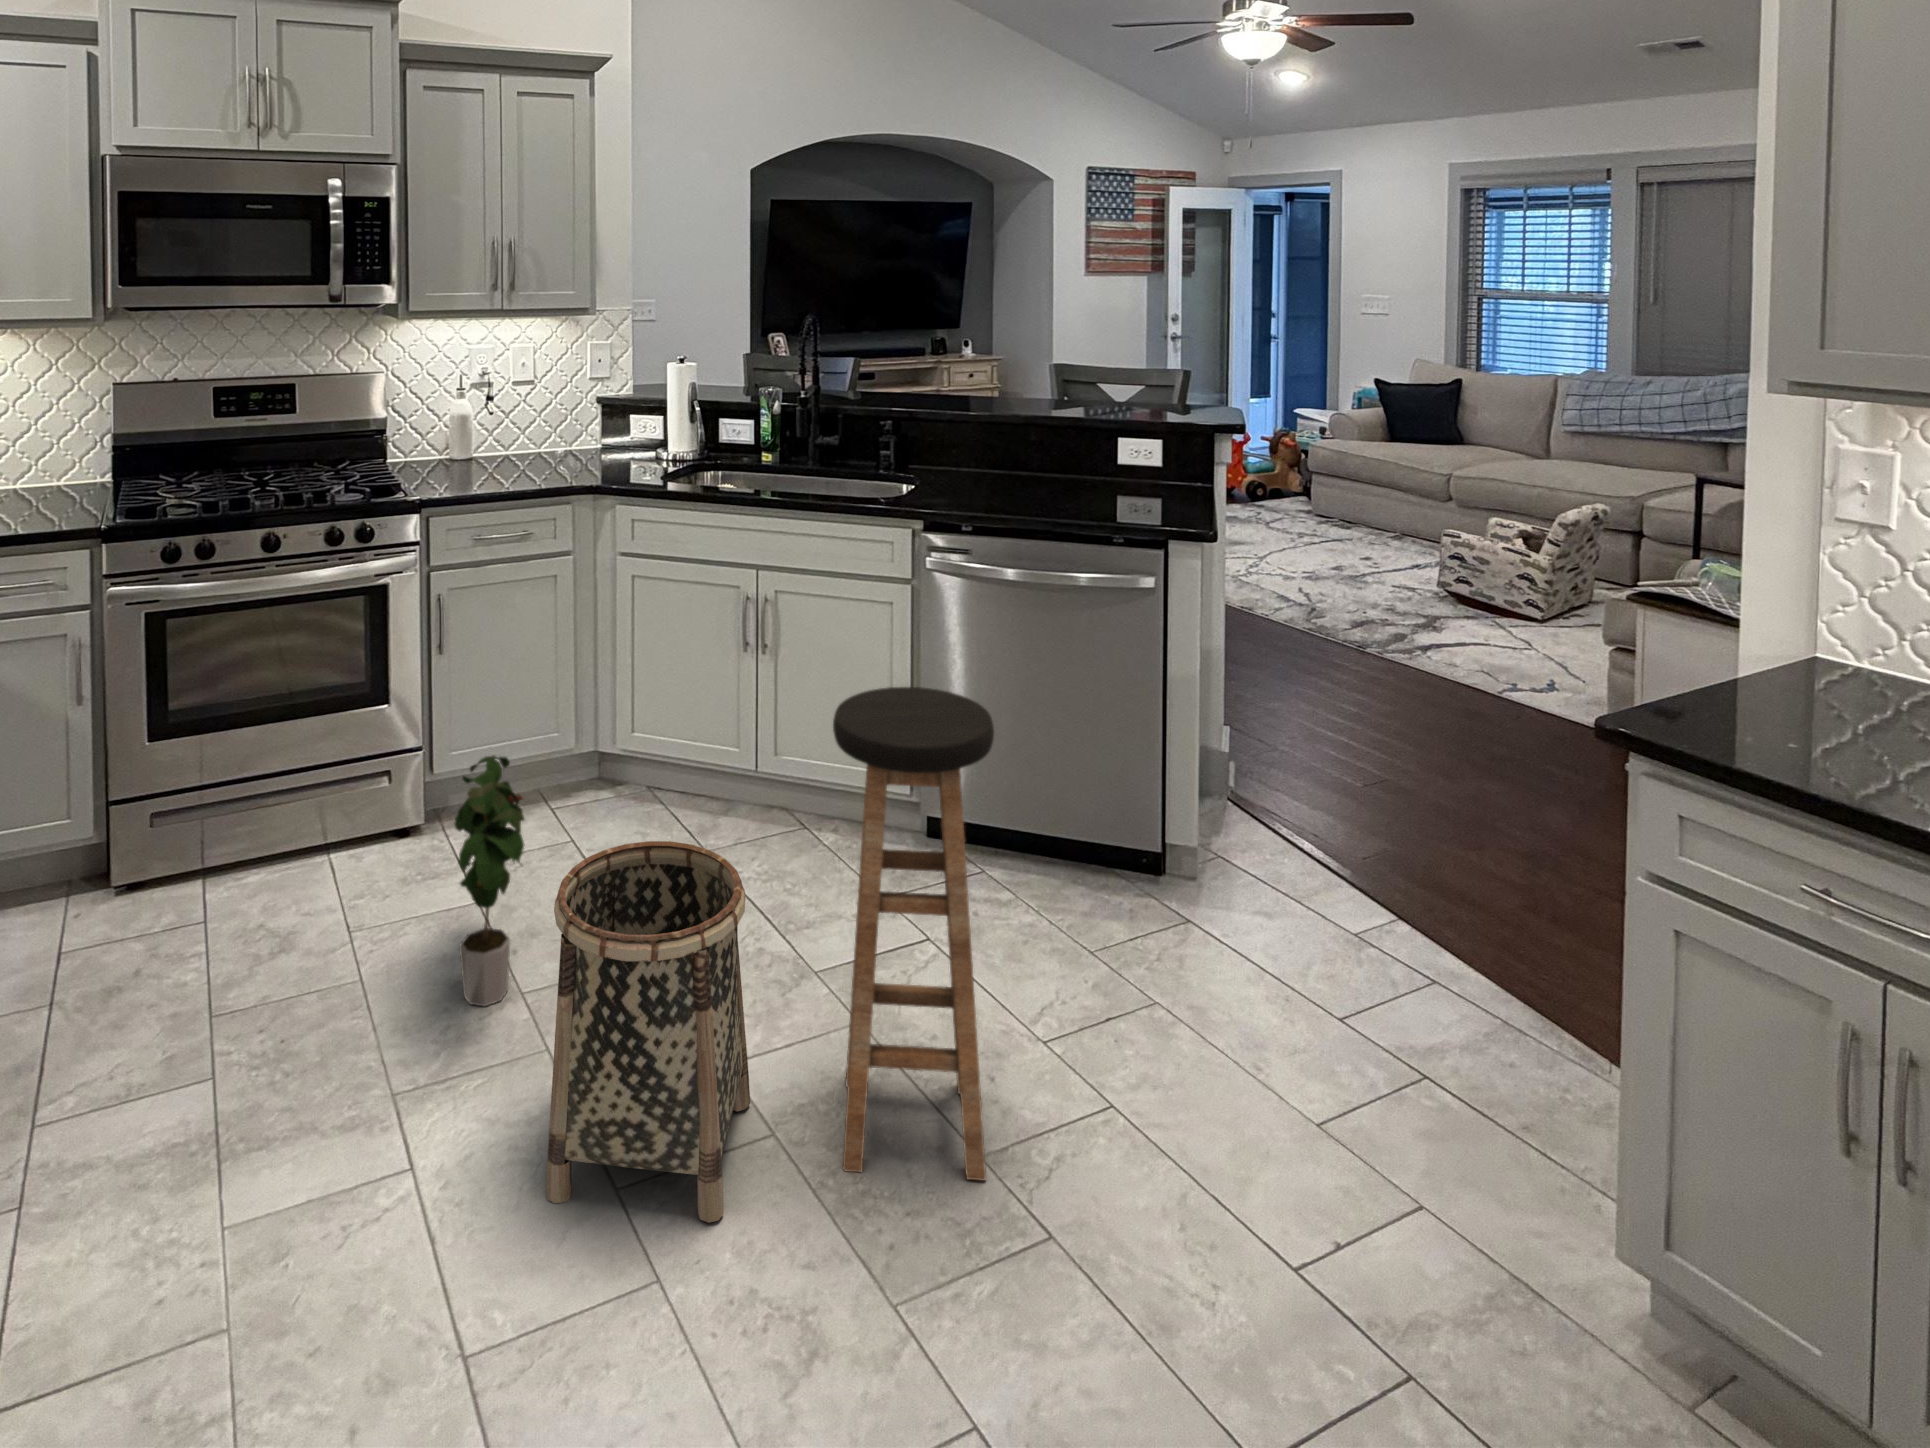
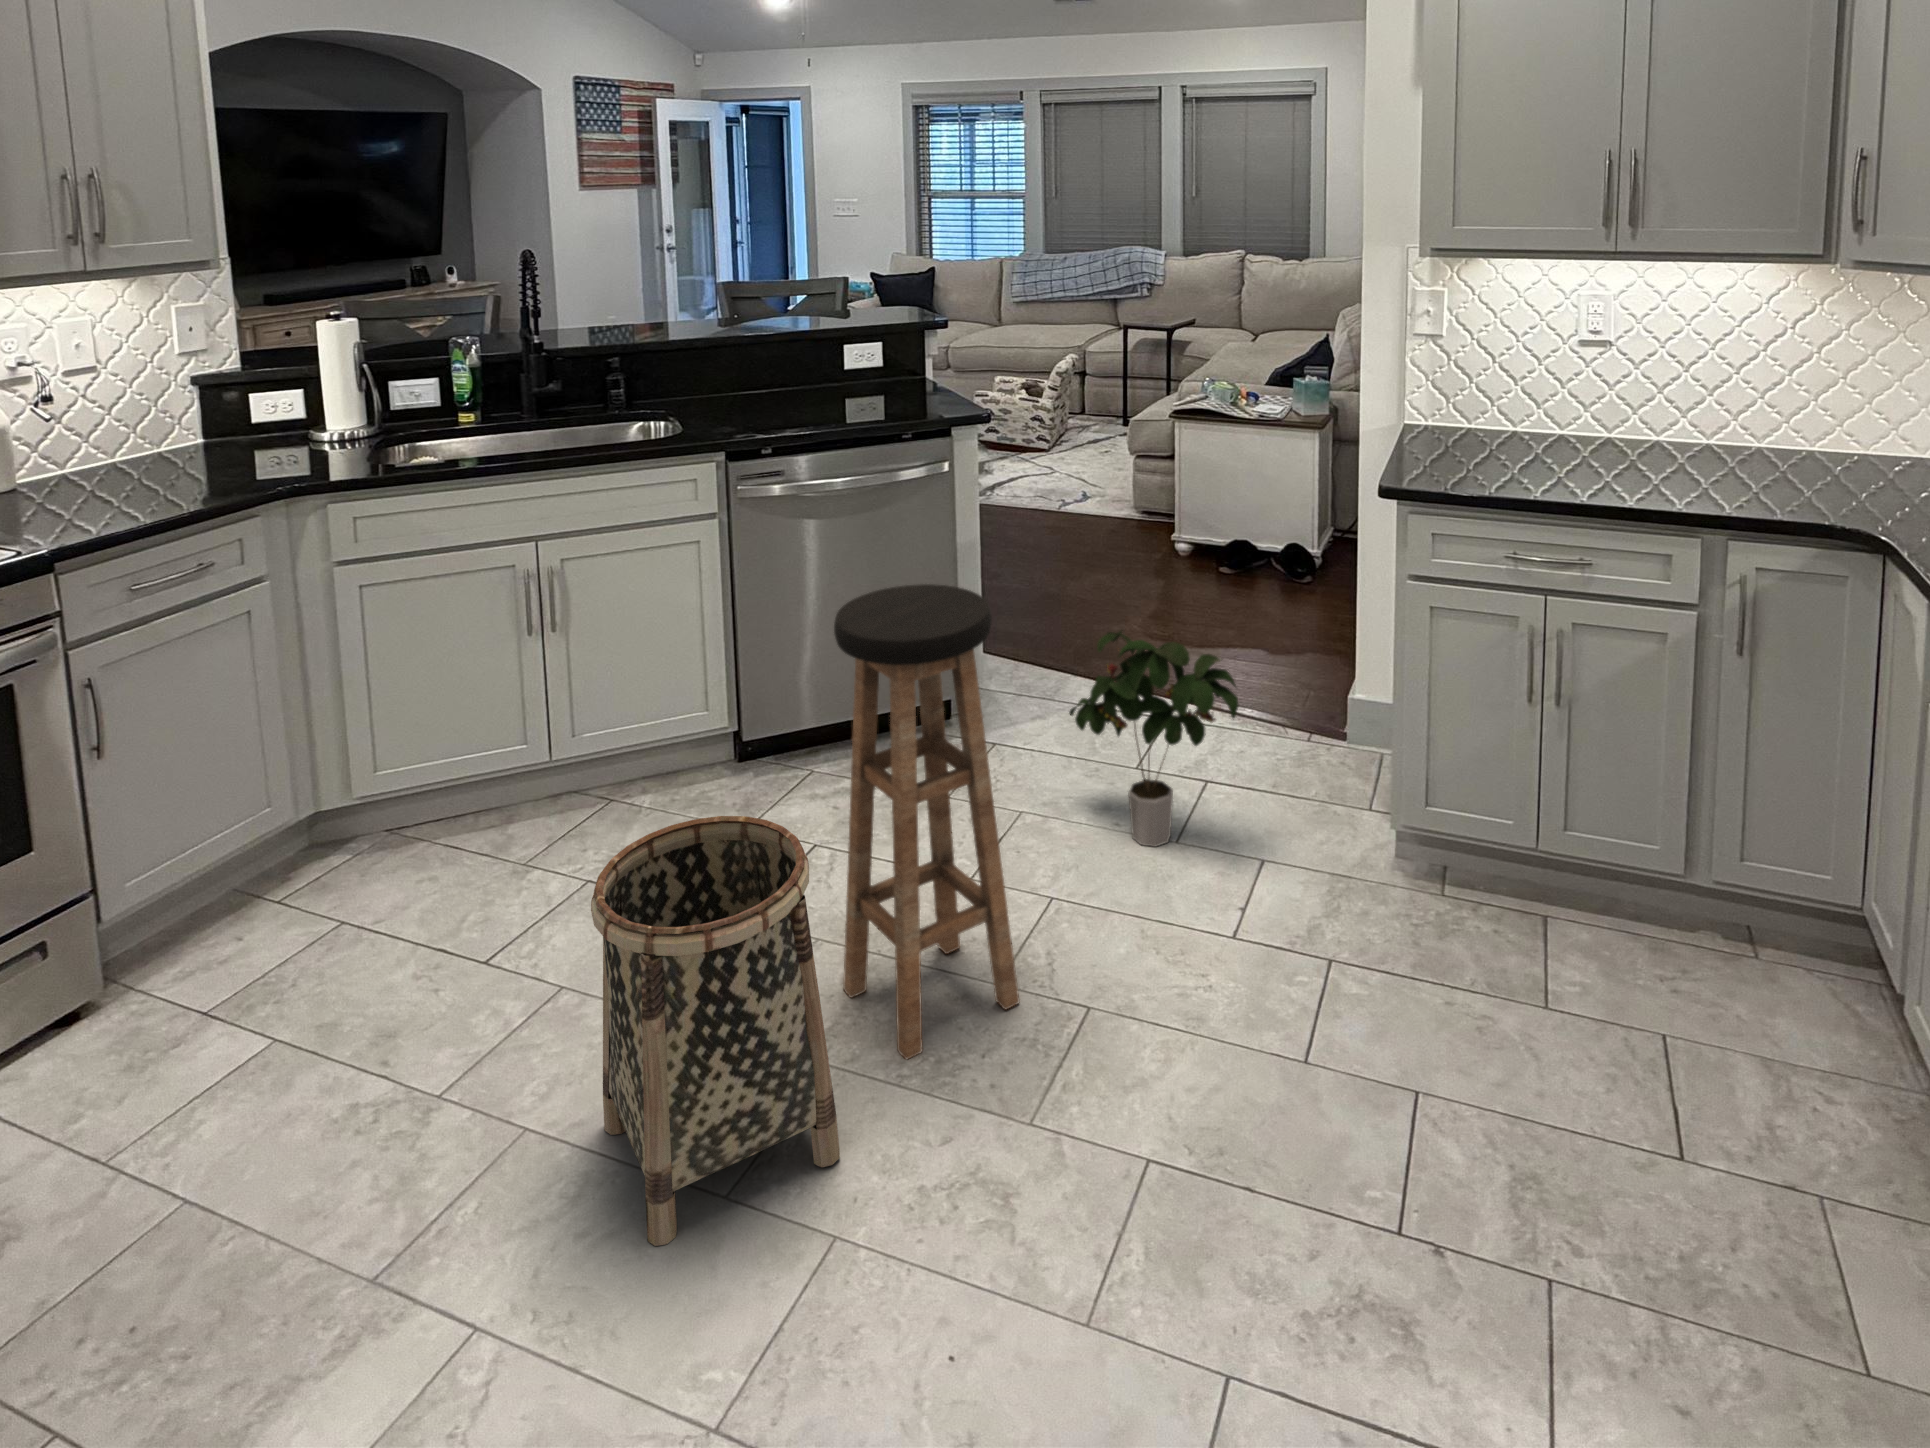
potted plant: present [455,755,524,1007] -> present [1069,631,1238,847]

